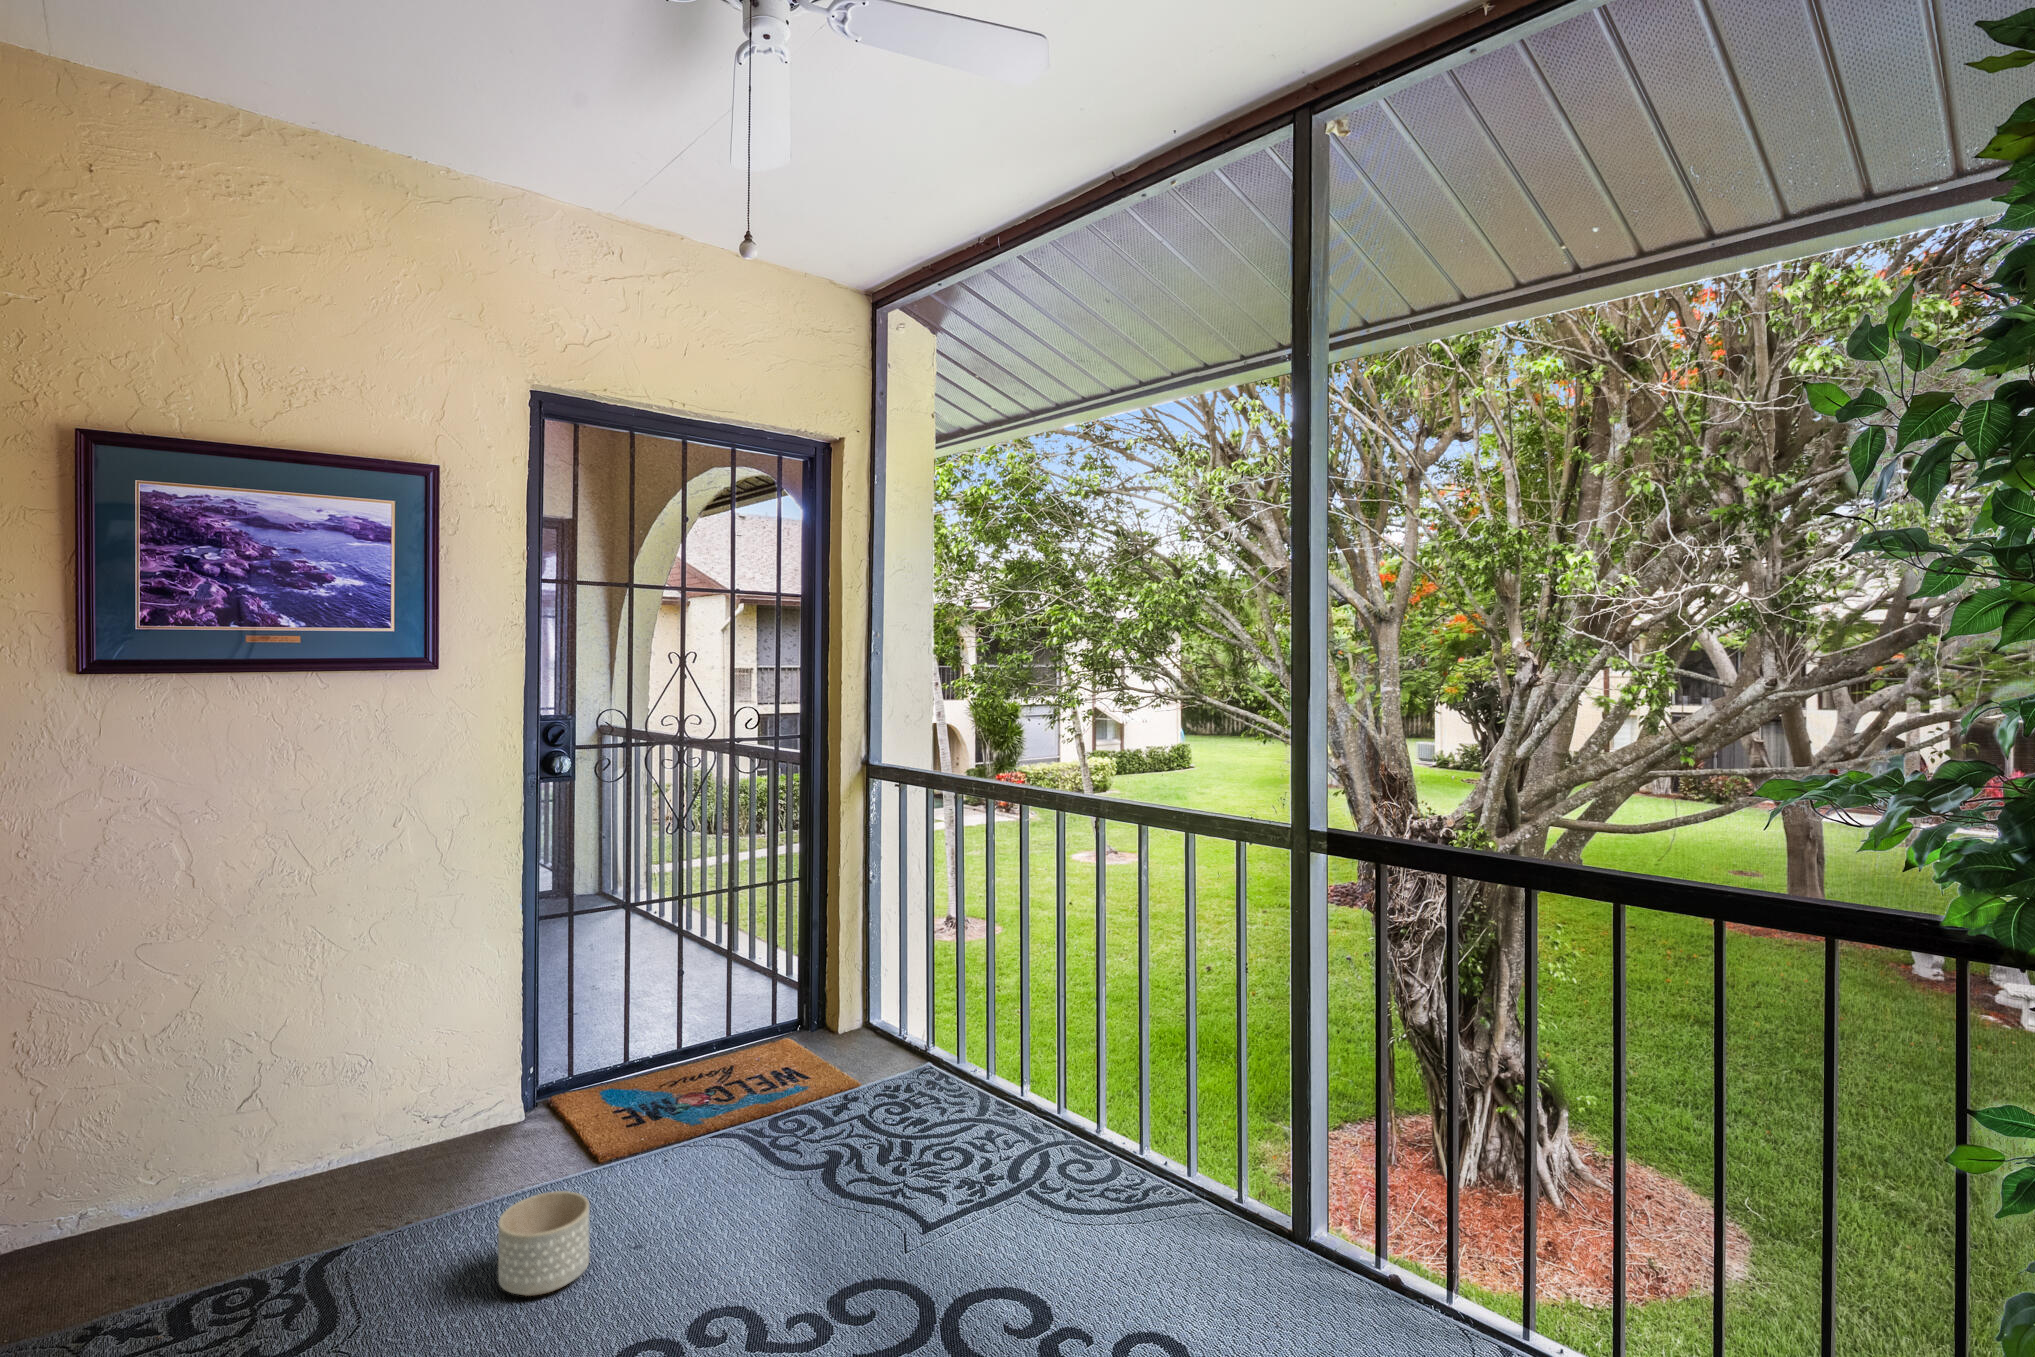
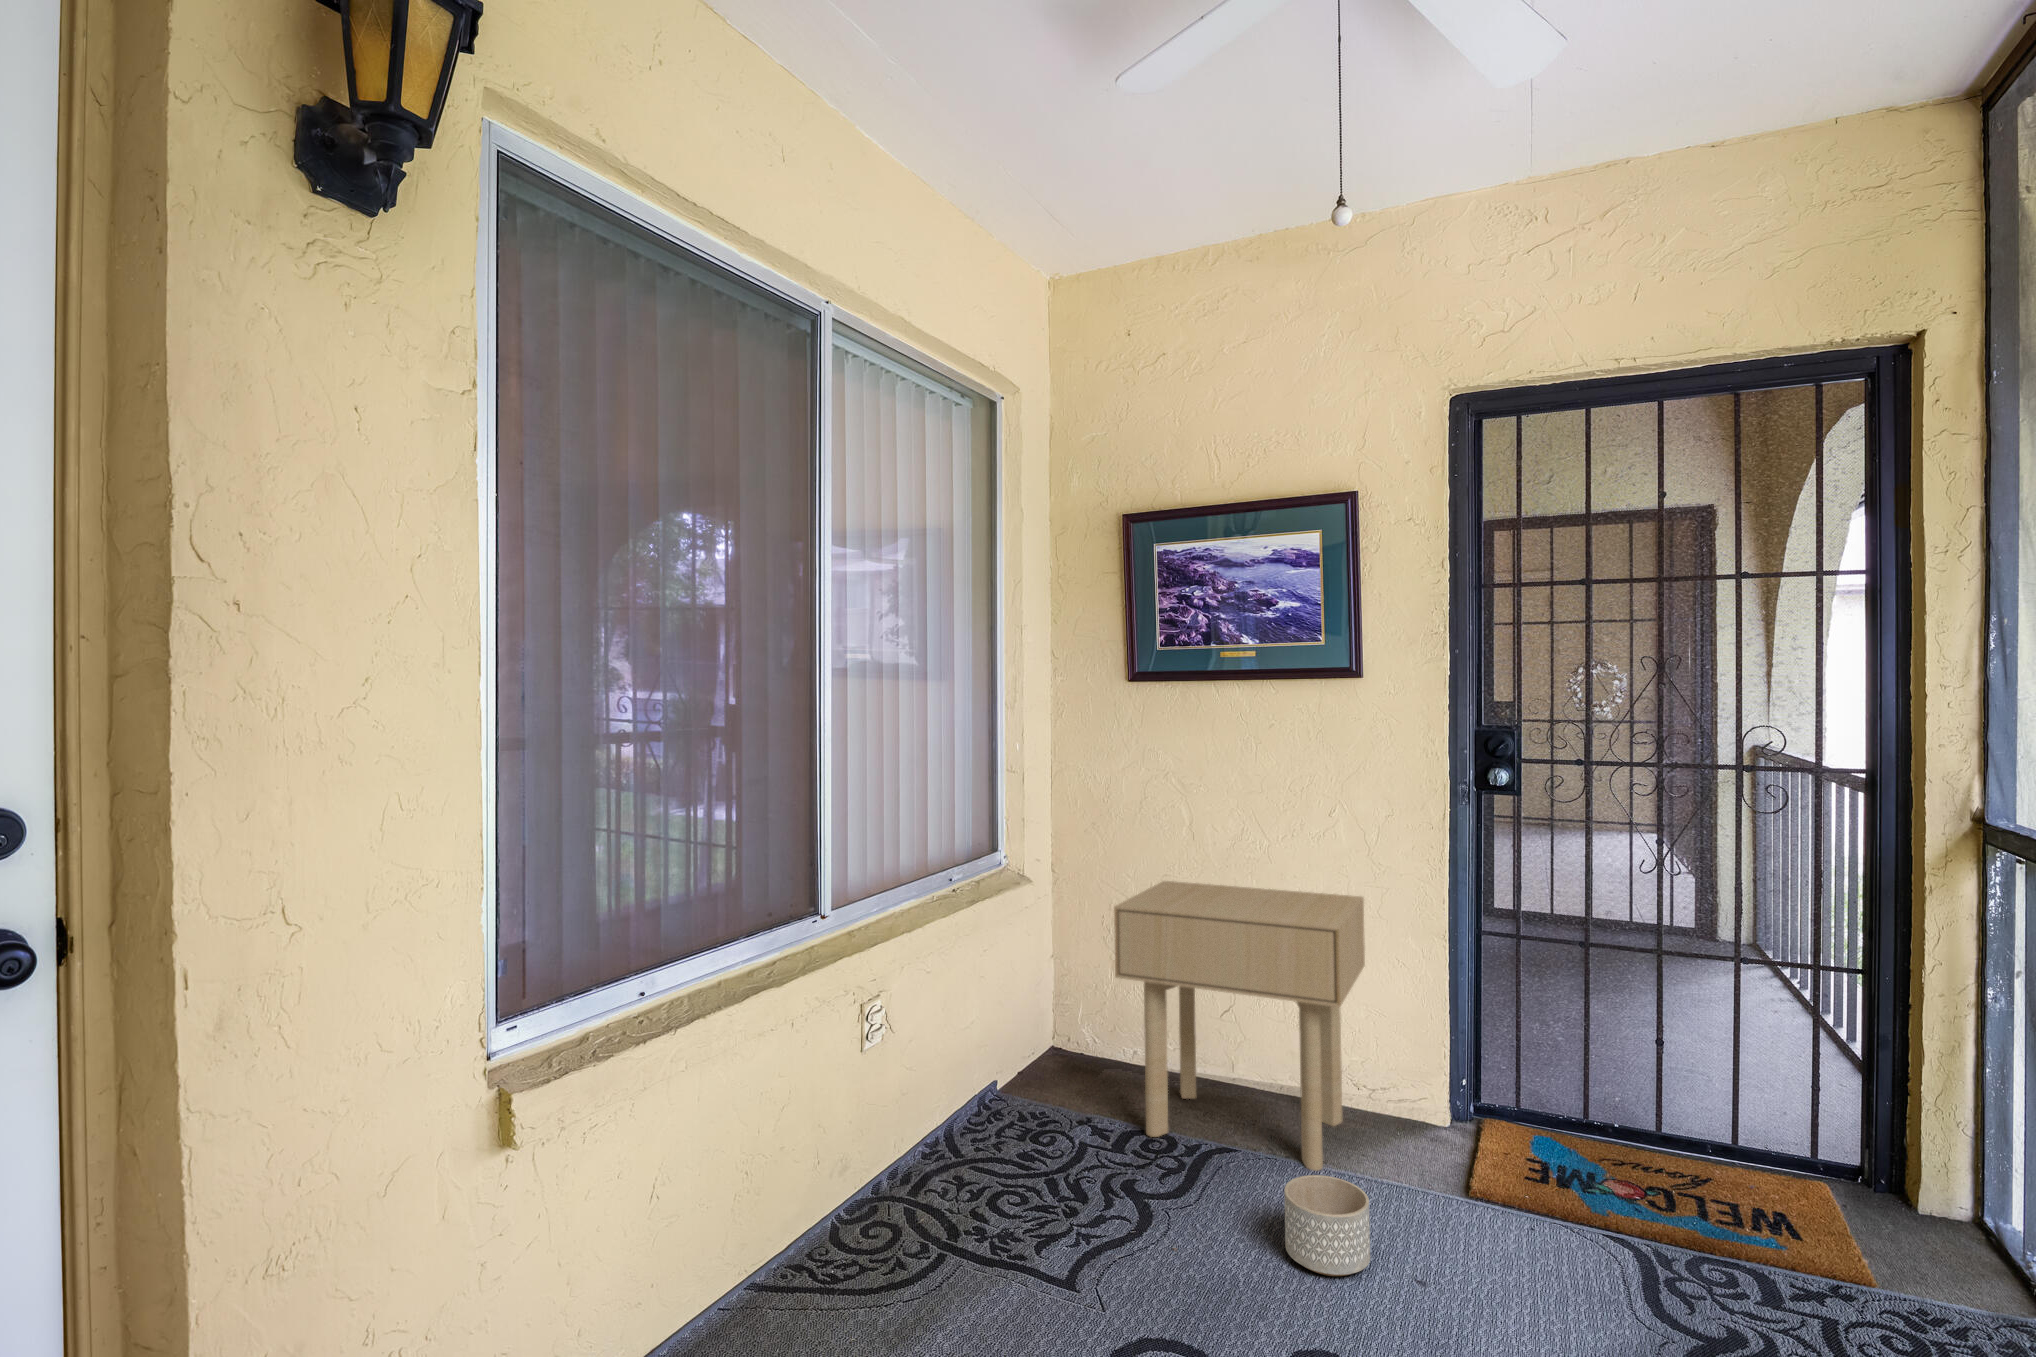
side table: none [149,910,489,1294] -> present [1114,881,1365,1171]

